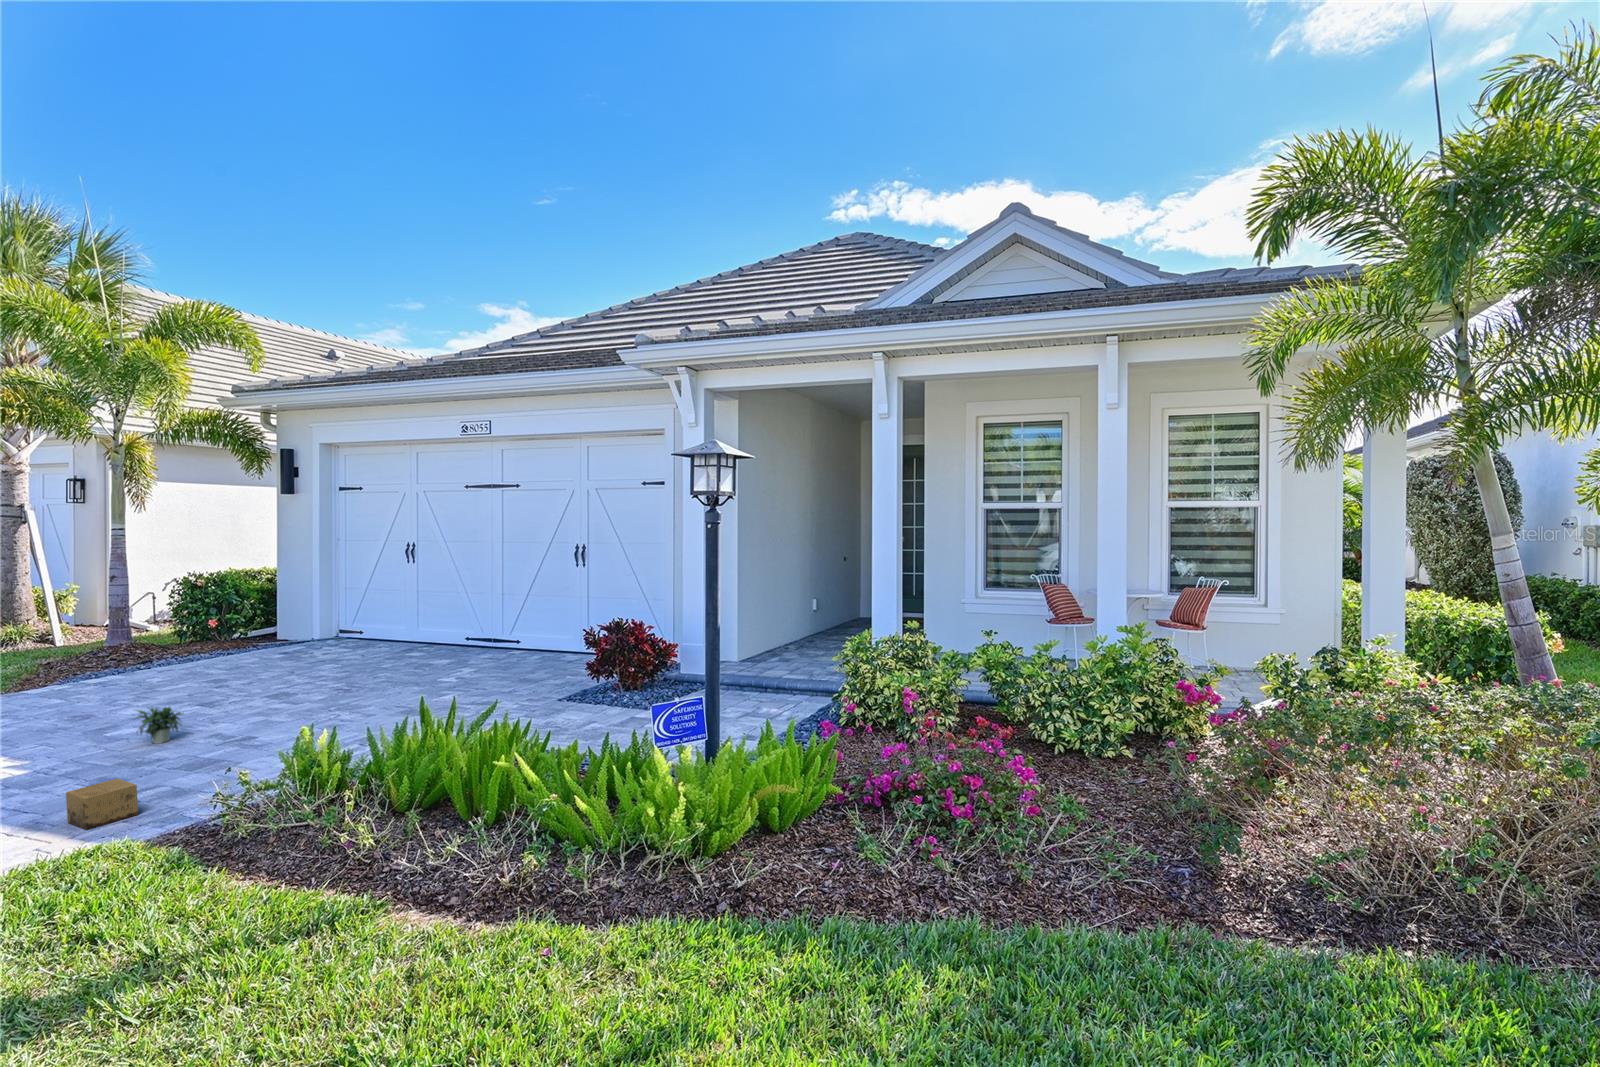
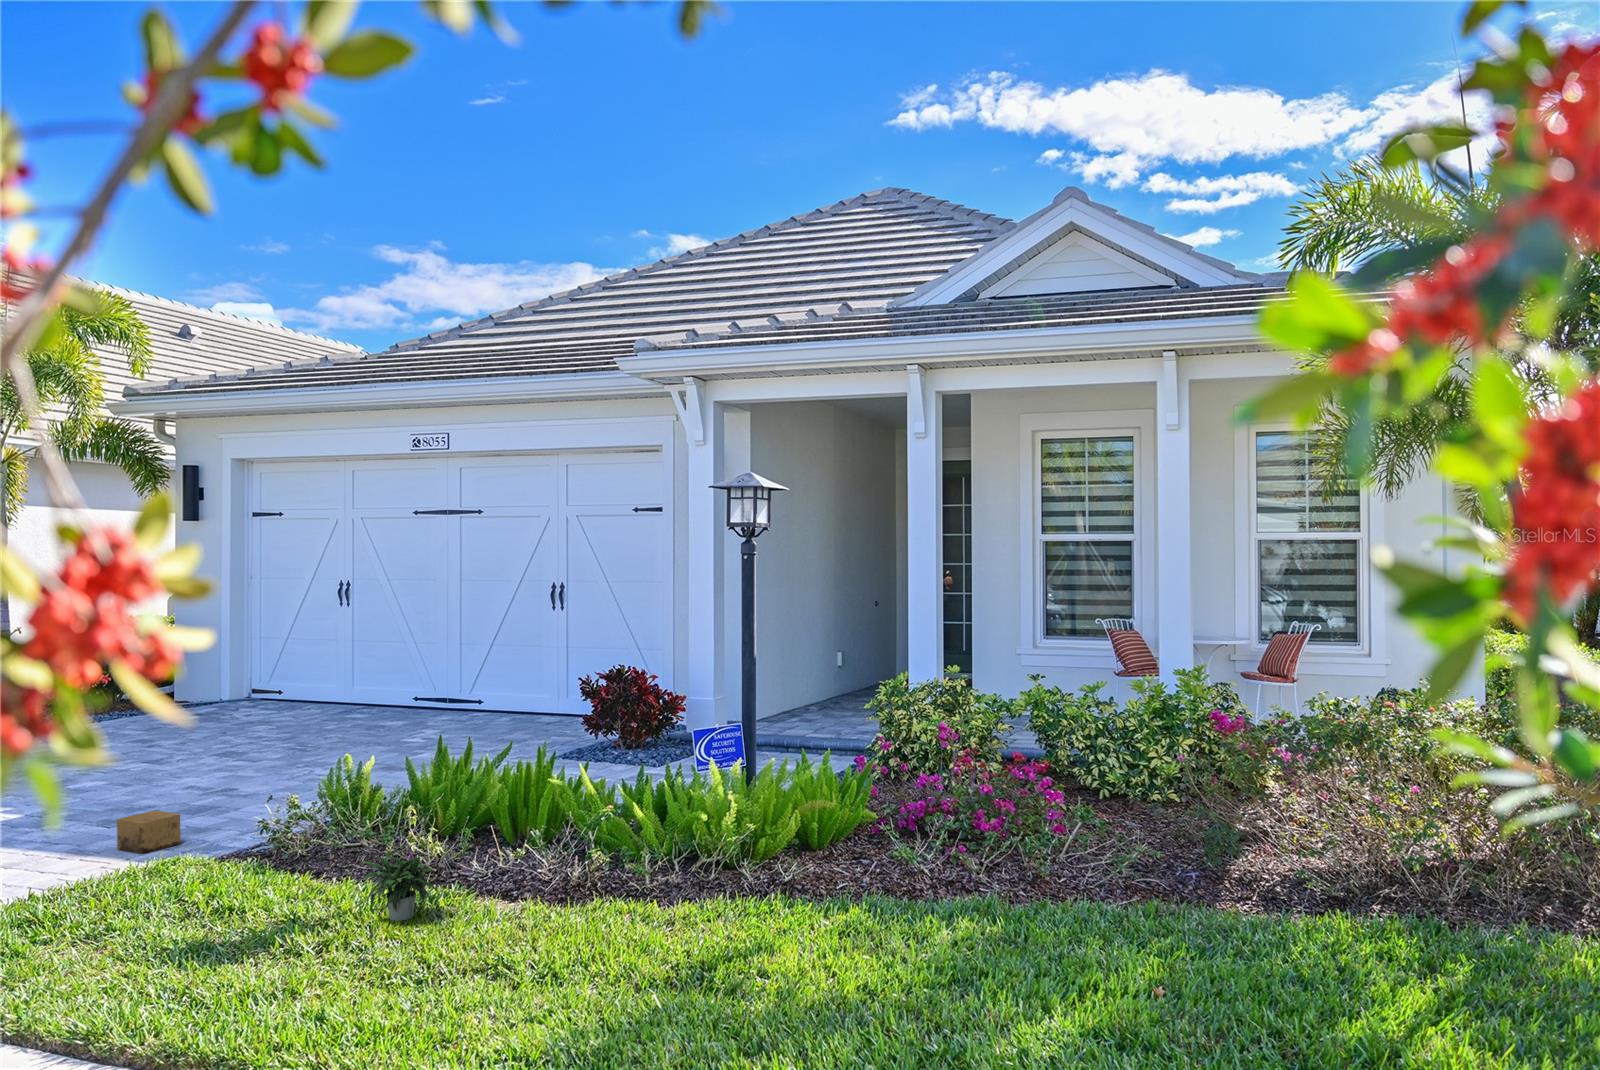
potted plant: present [137,707,184,744] -> present [343,855,438,921]

